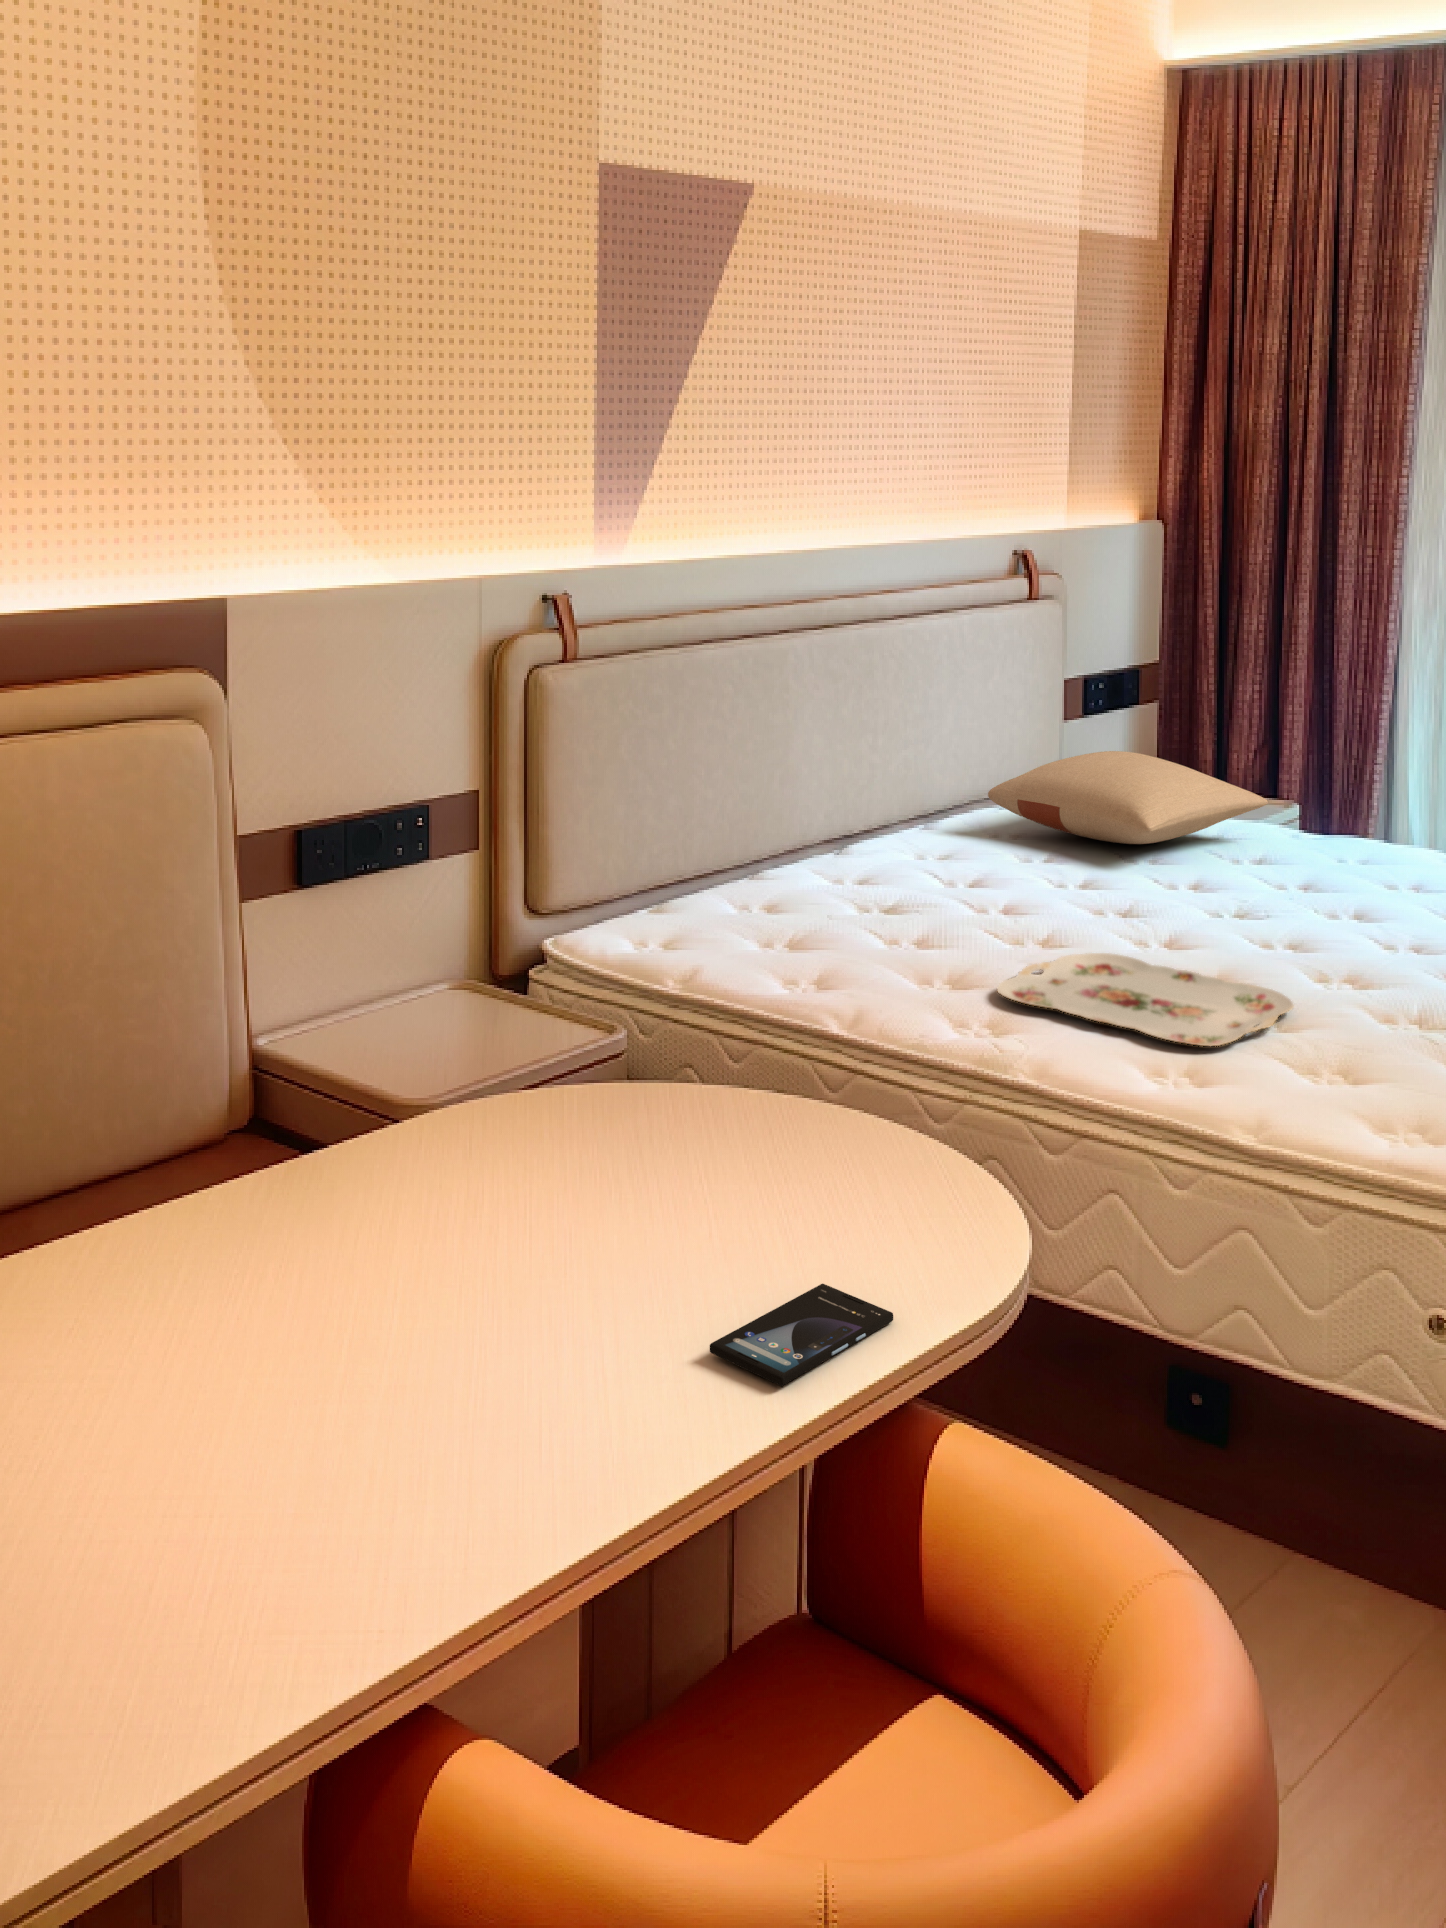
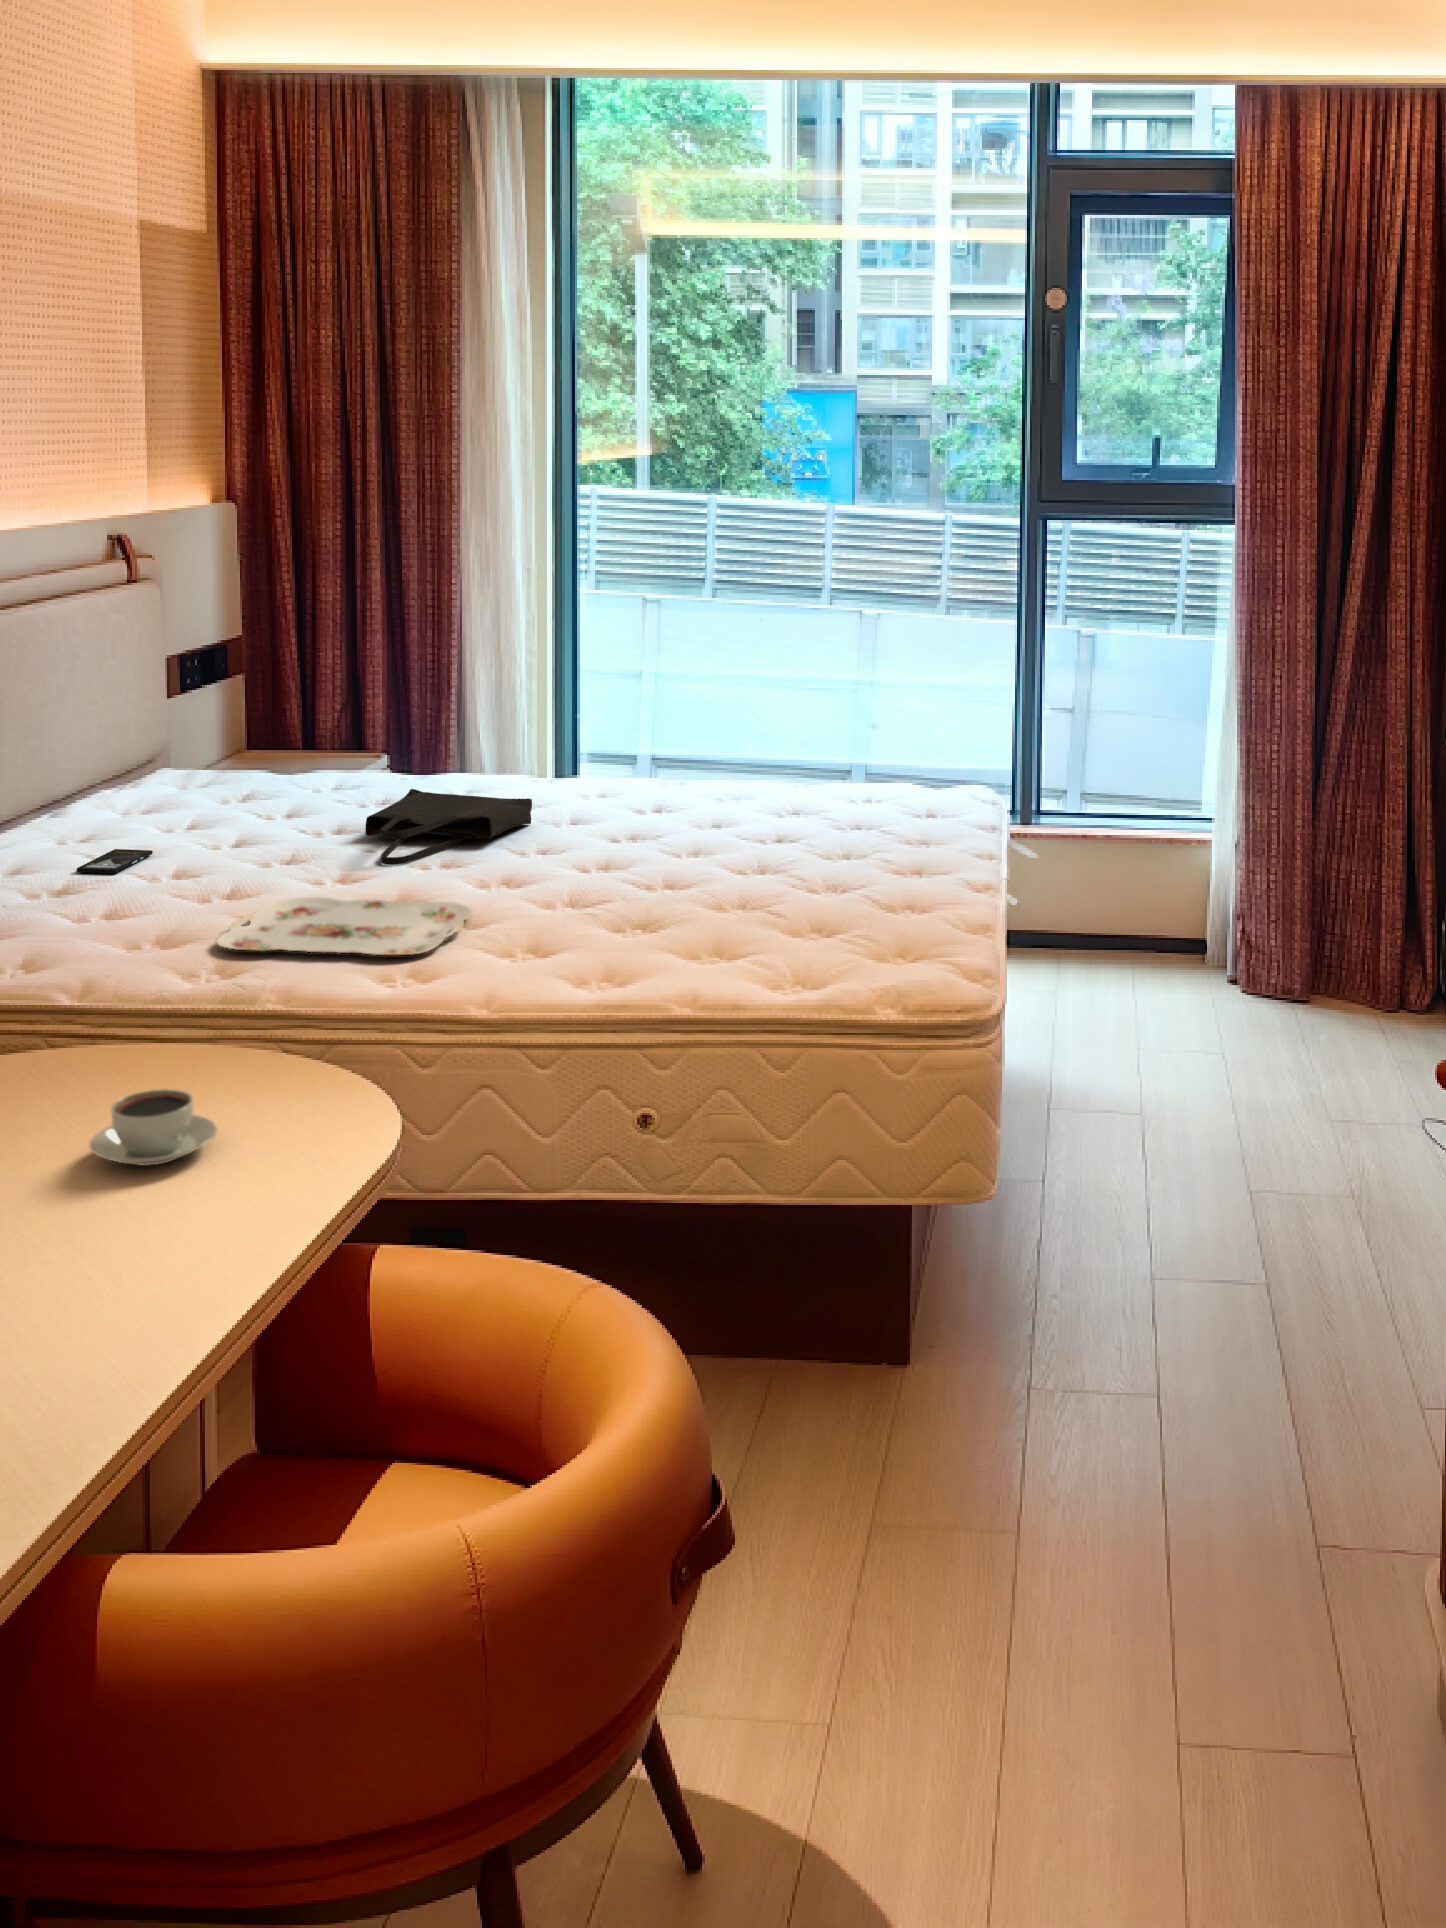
pillow: present [988,751,1268,844] -> none [124,721,385,805]
tote bag: none [1215,848,1421,933] -> present [365,789,532,865]
coffee cup: none [680,1156,818,1248] -> present [90,1089,217,1166]
smartphone: present [710,1284,893,1386] -> present [76,849,153,874]

